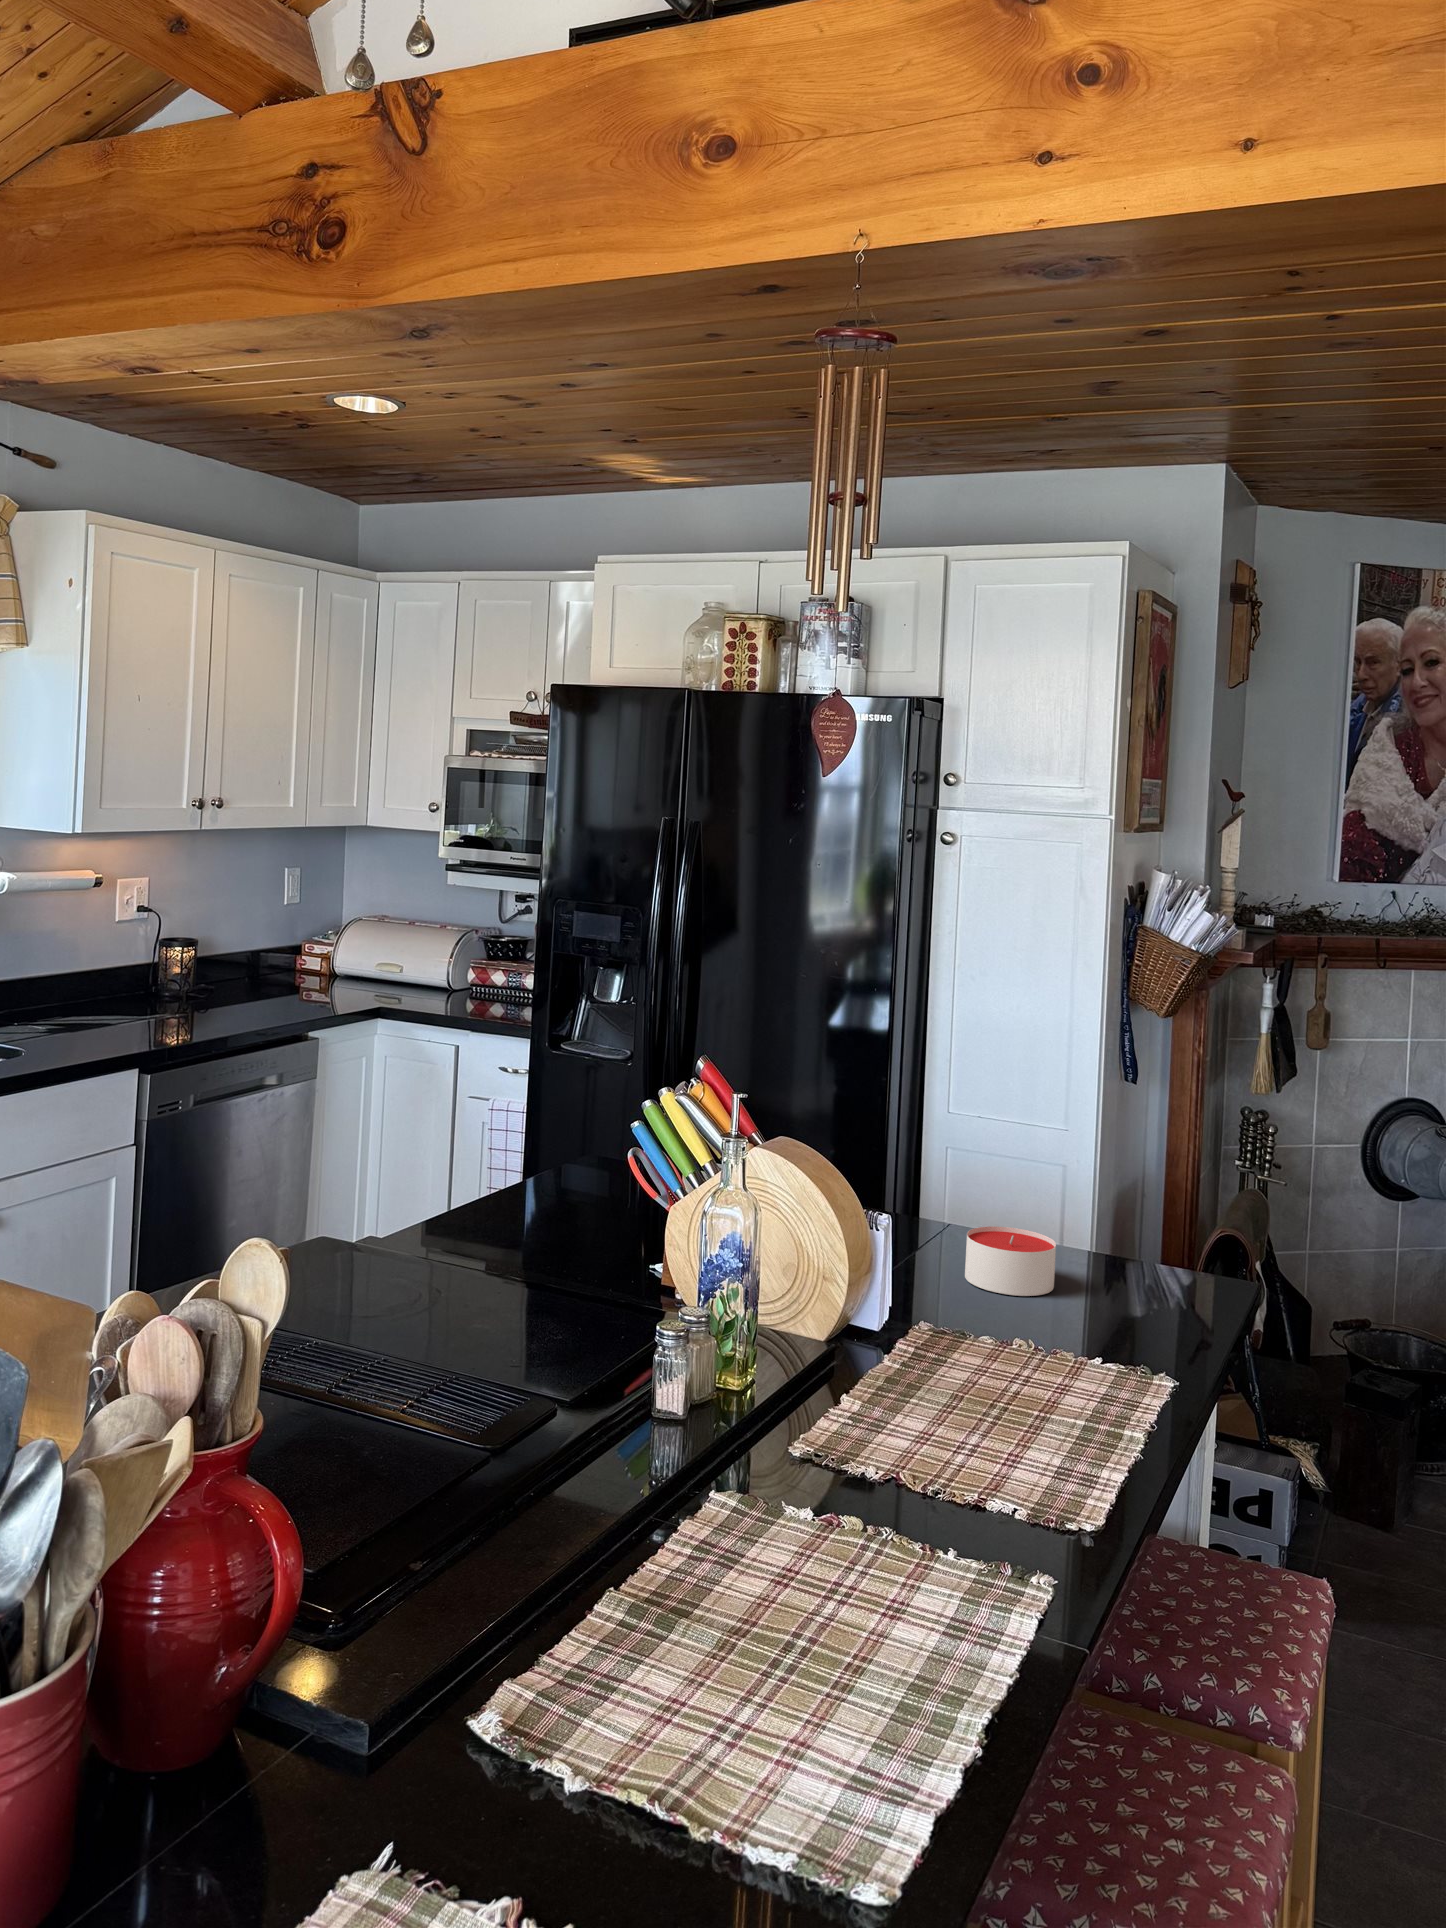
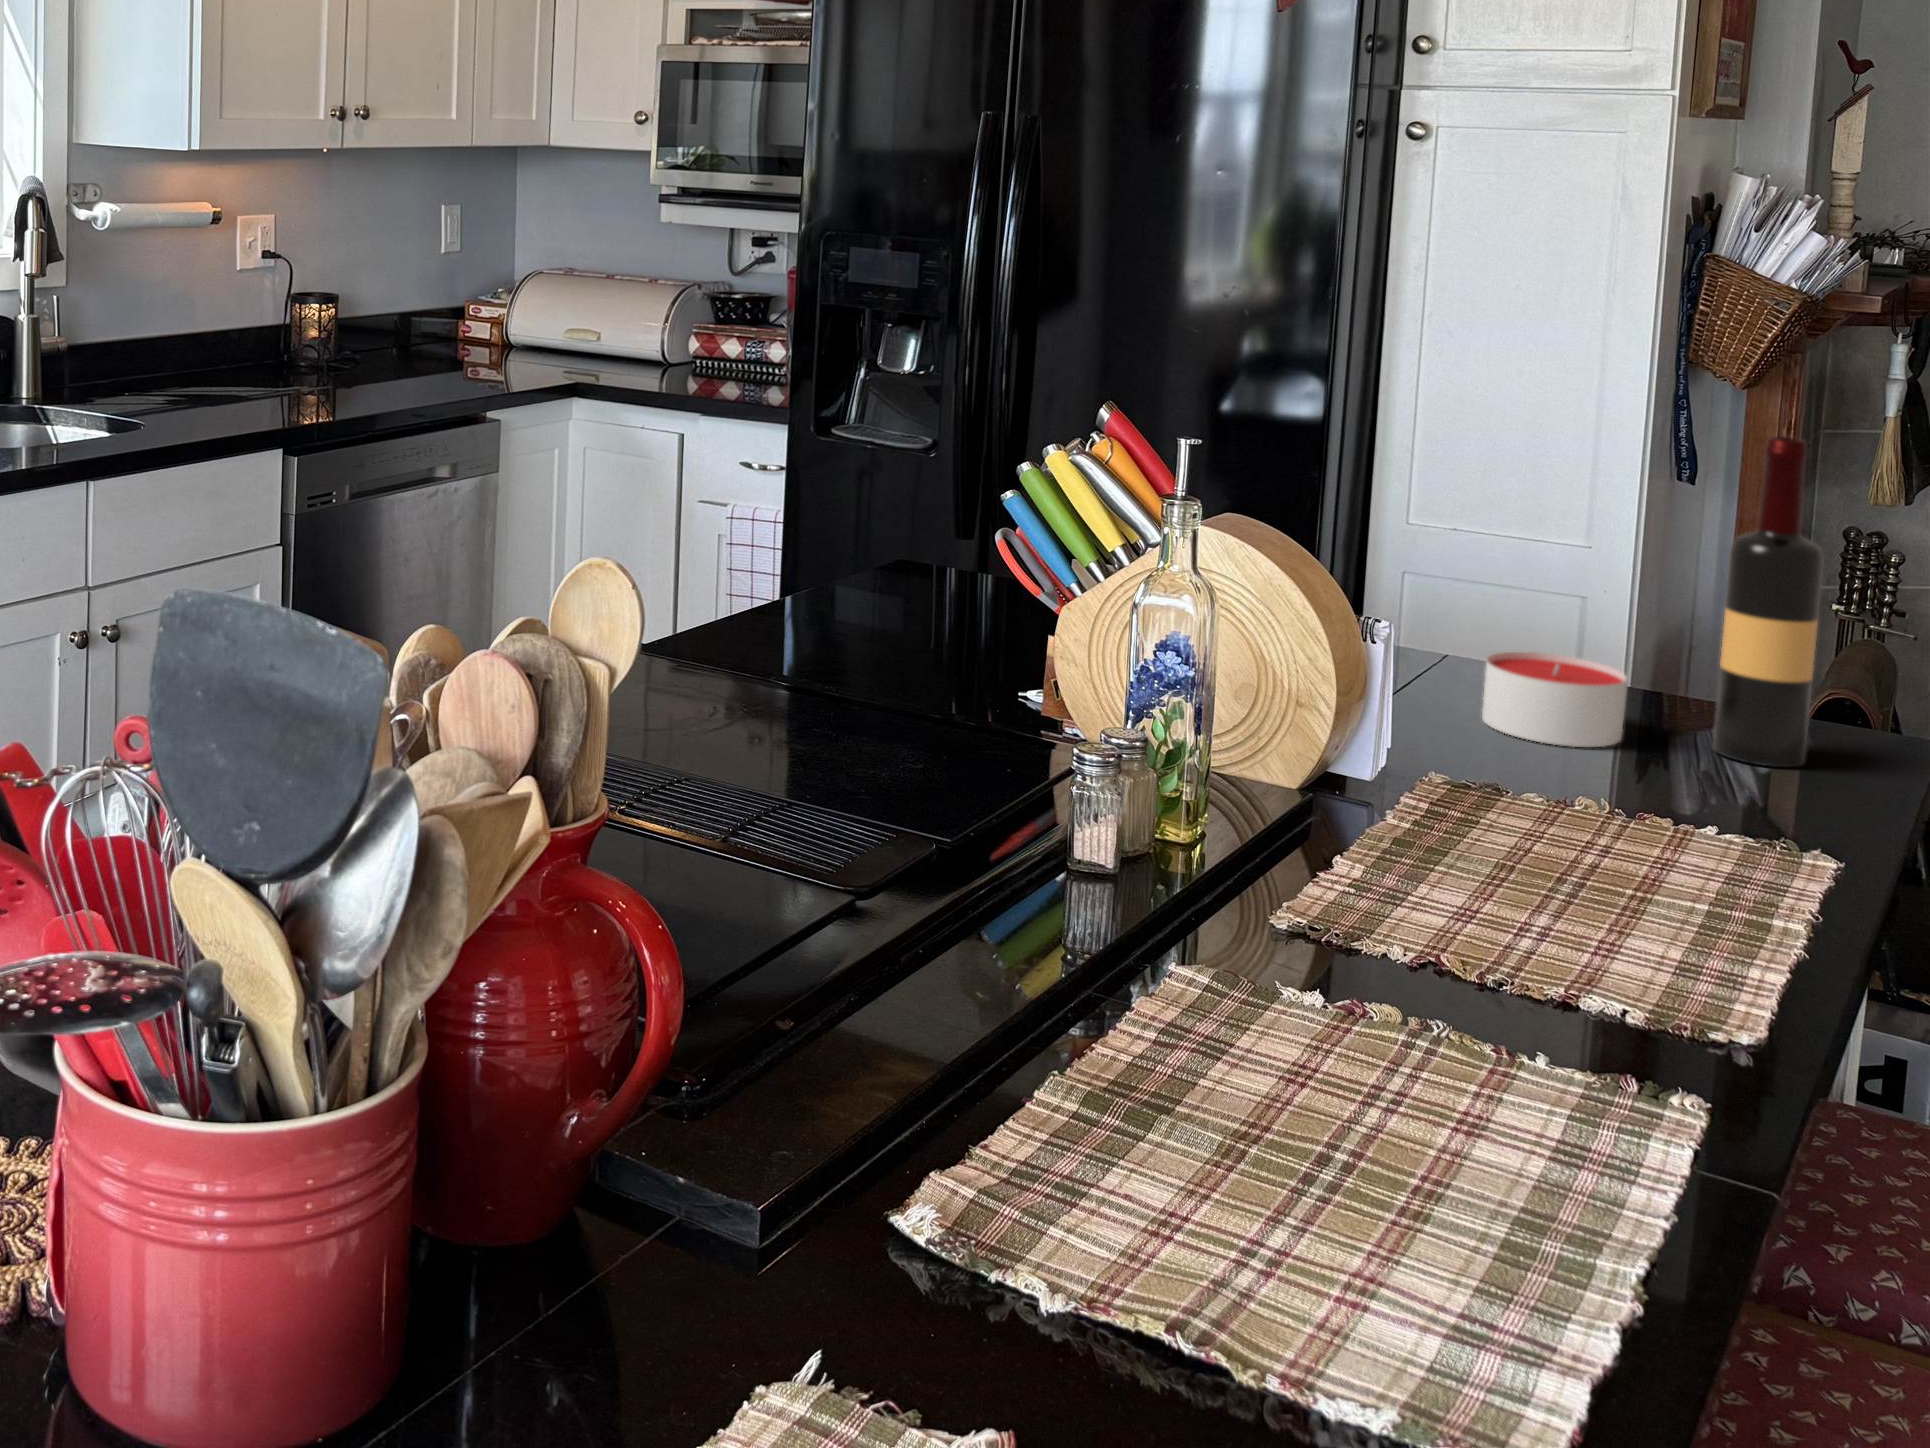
wine bottle: none [1111,1076,1175,1306] -> present [1713,436,1824,767]

